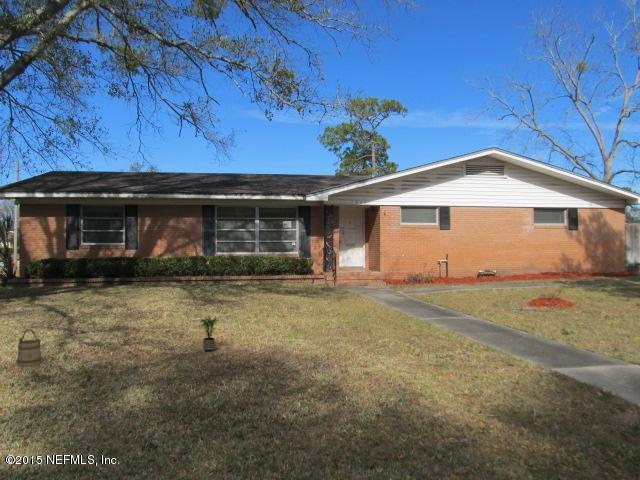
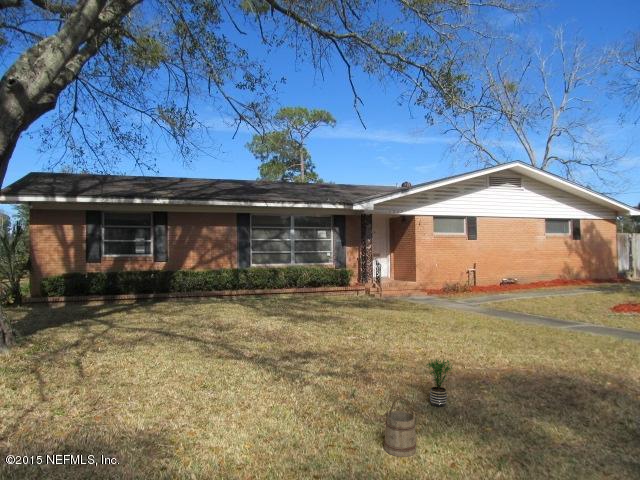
bucket: present [17,329,41,367] -> present [384,398,417,457]

